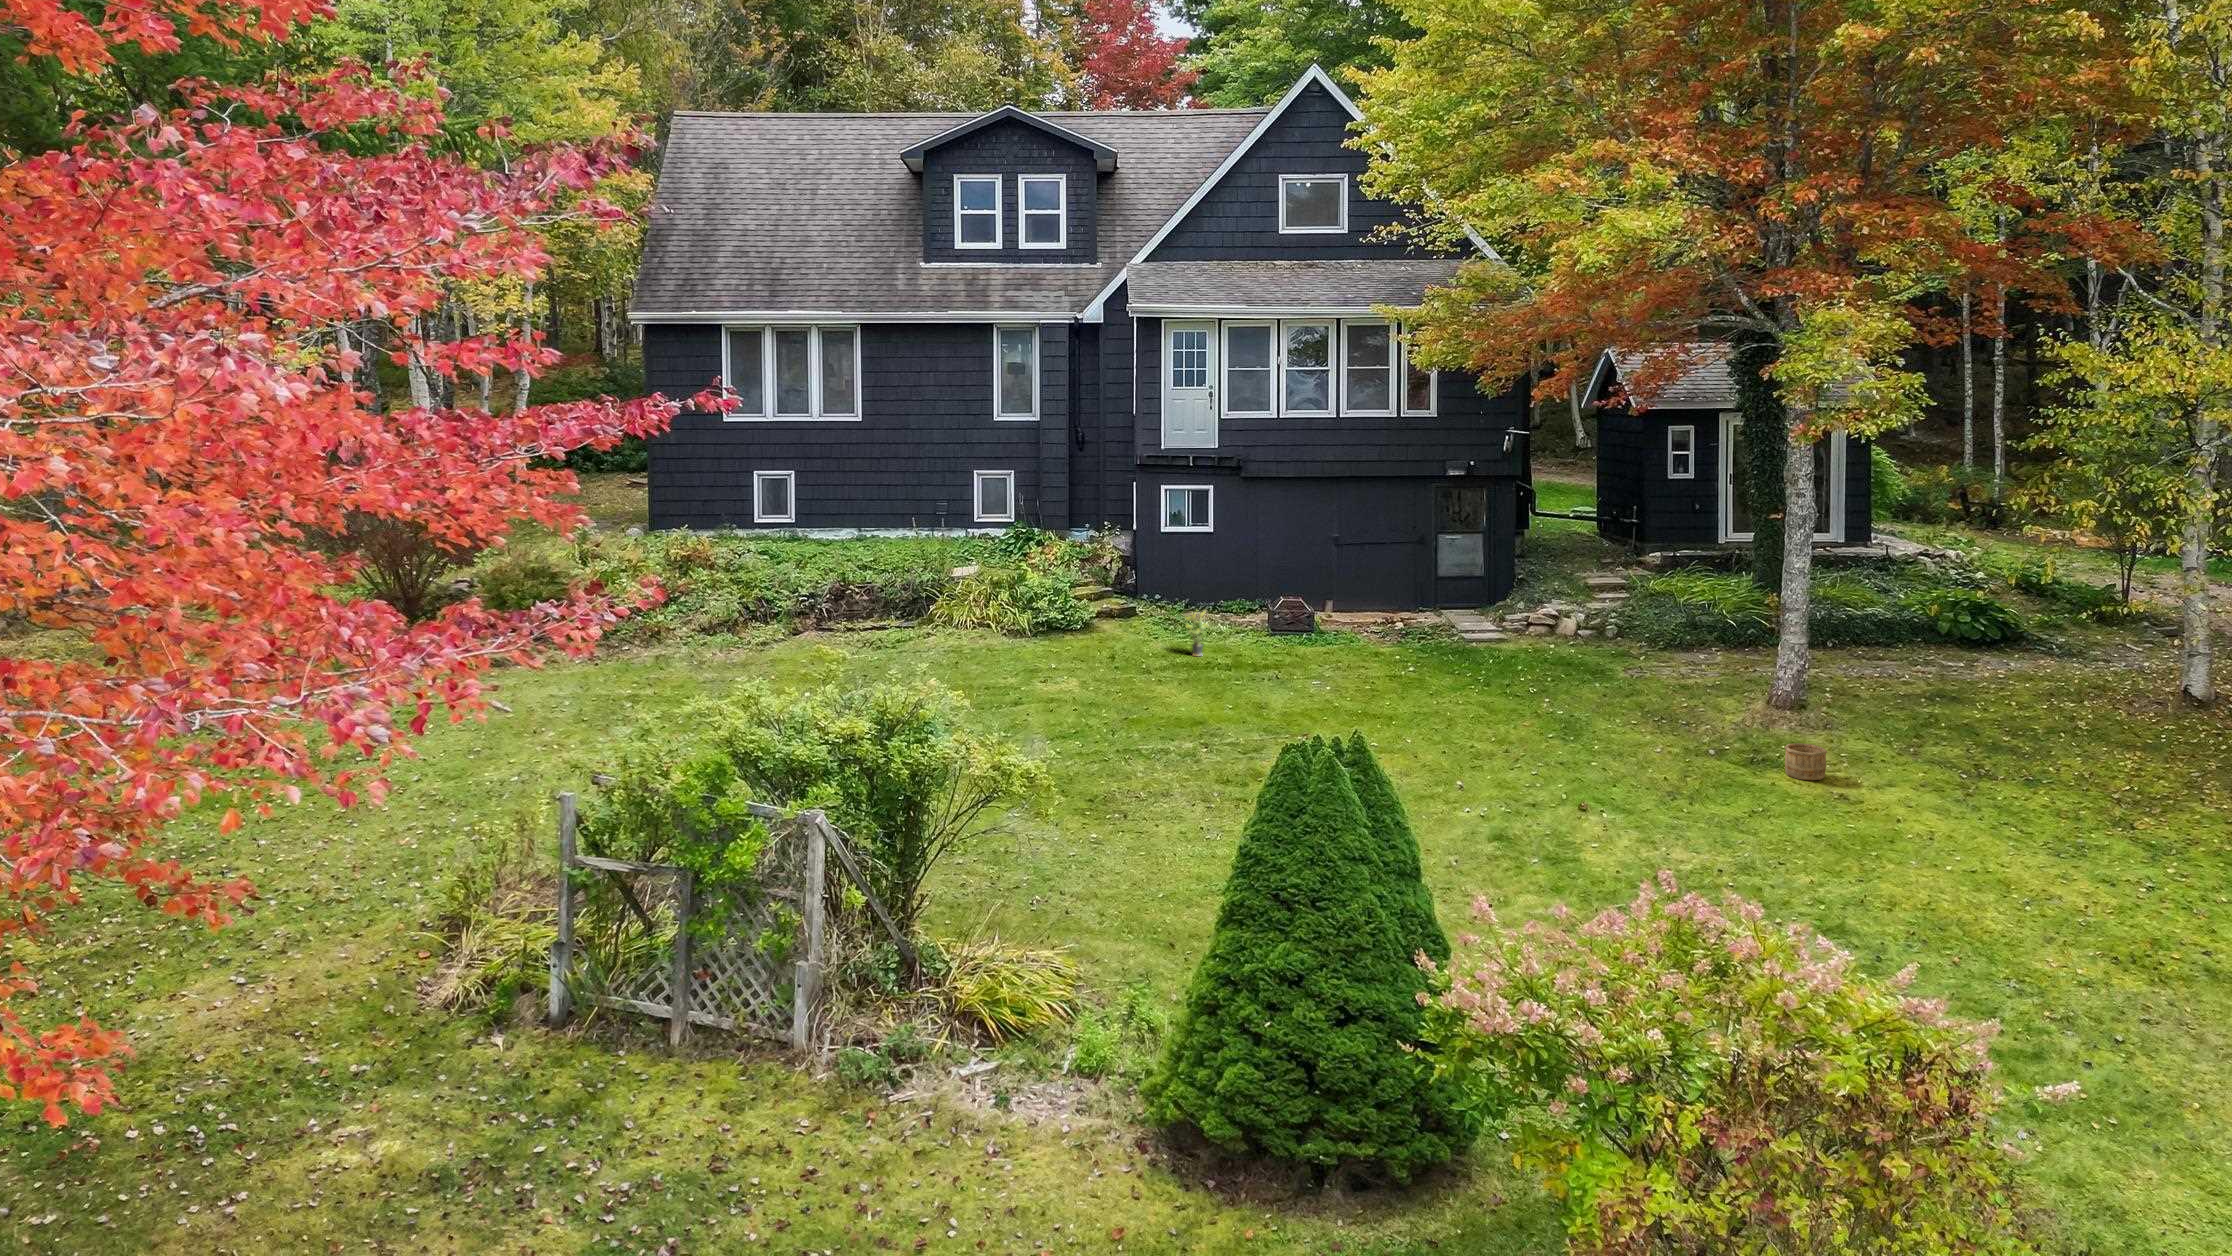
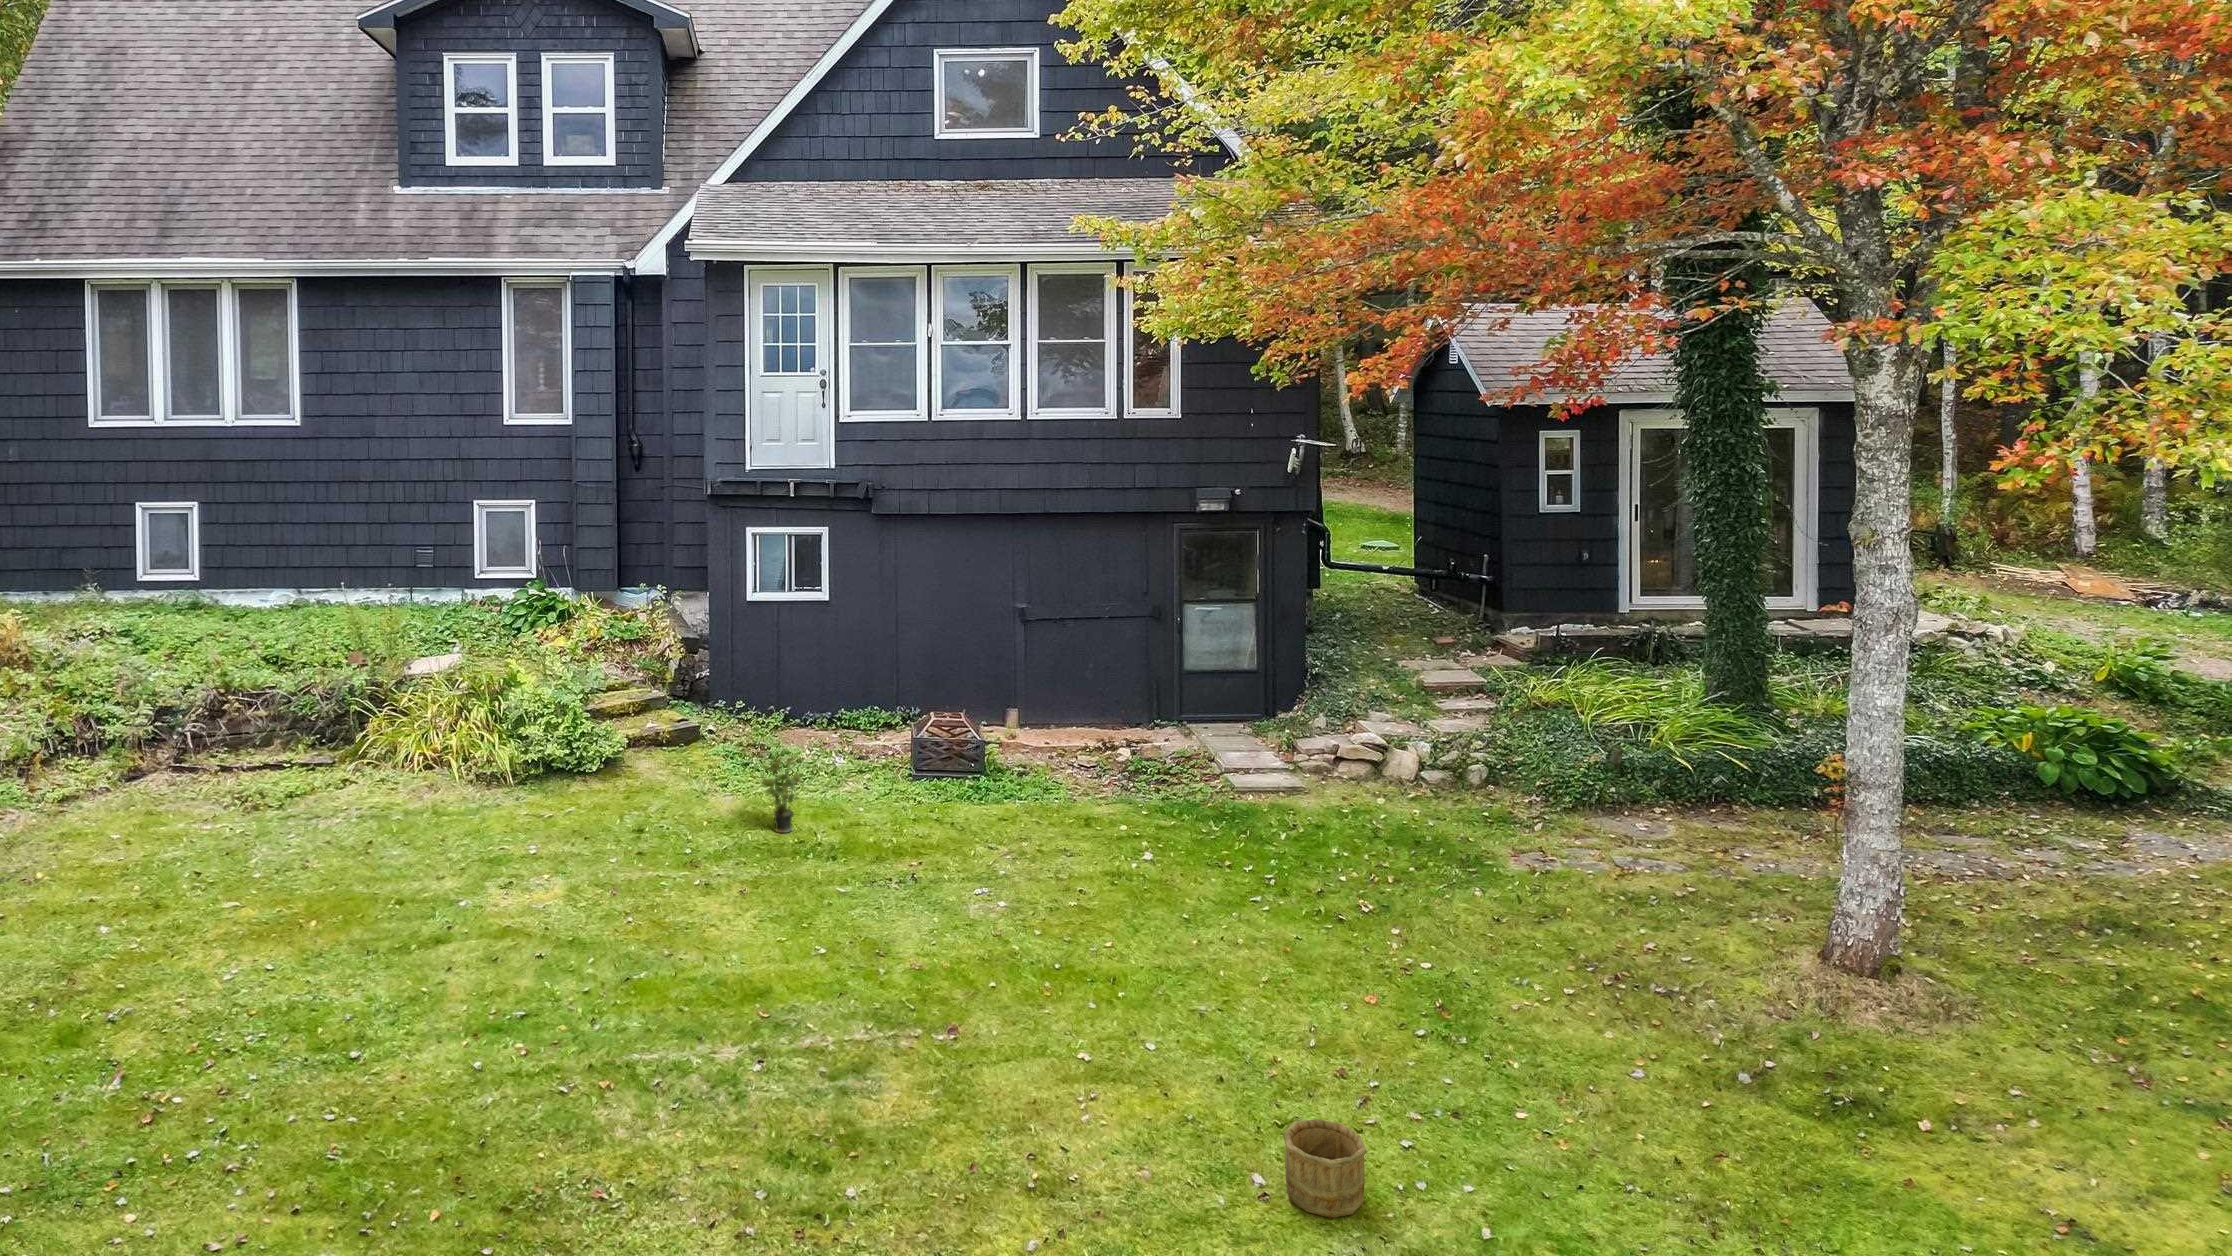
wooden bucket: present [1784,743,1827,780] -> present [1283,1119,1367,1218]

